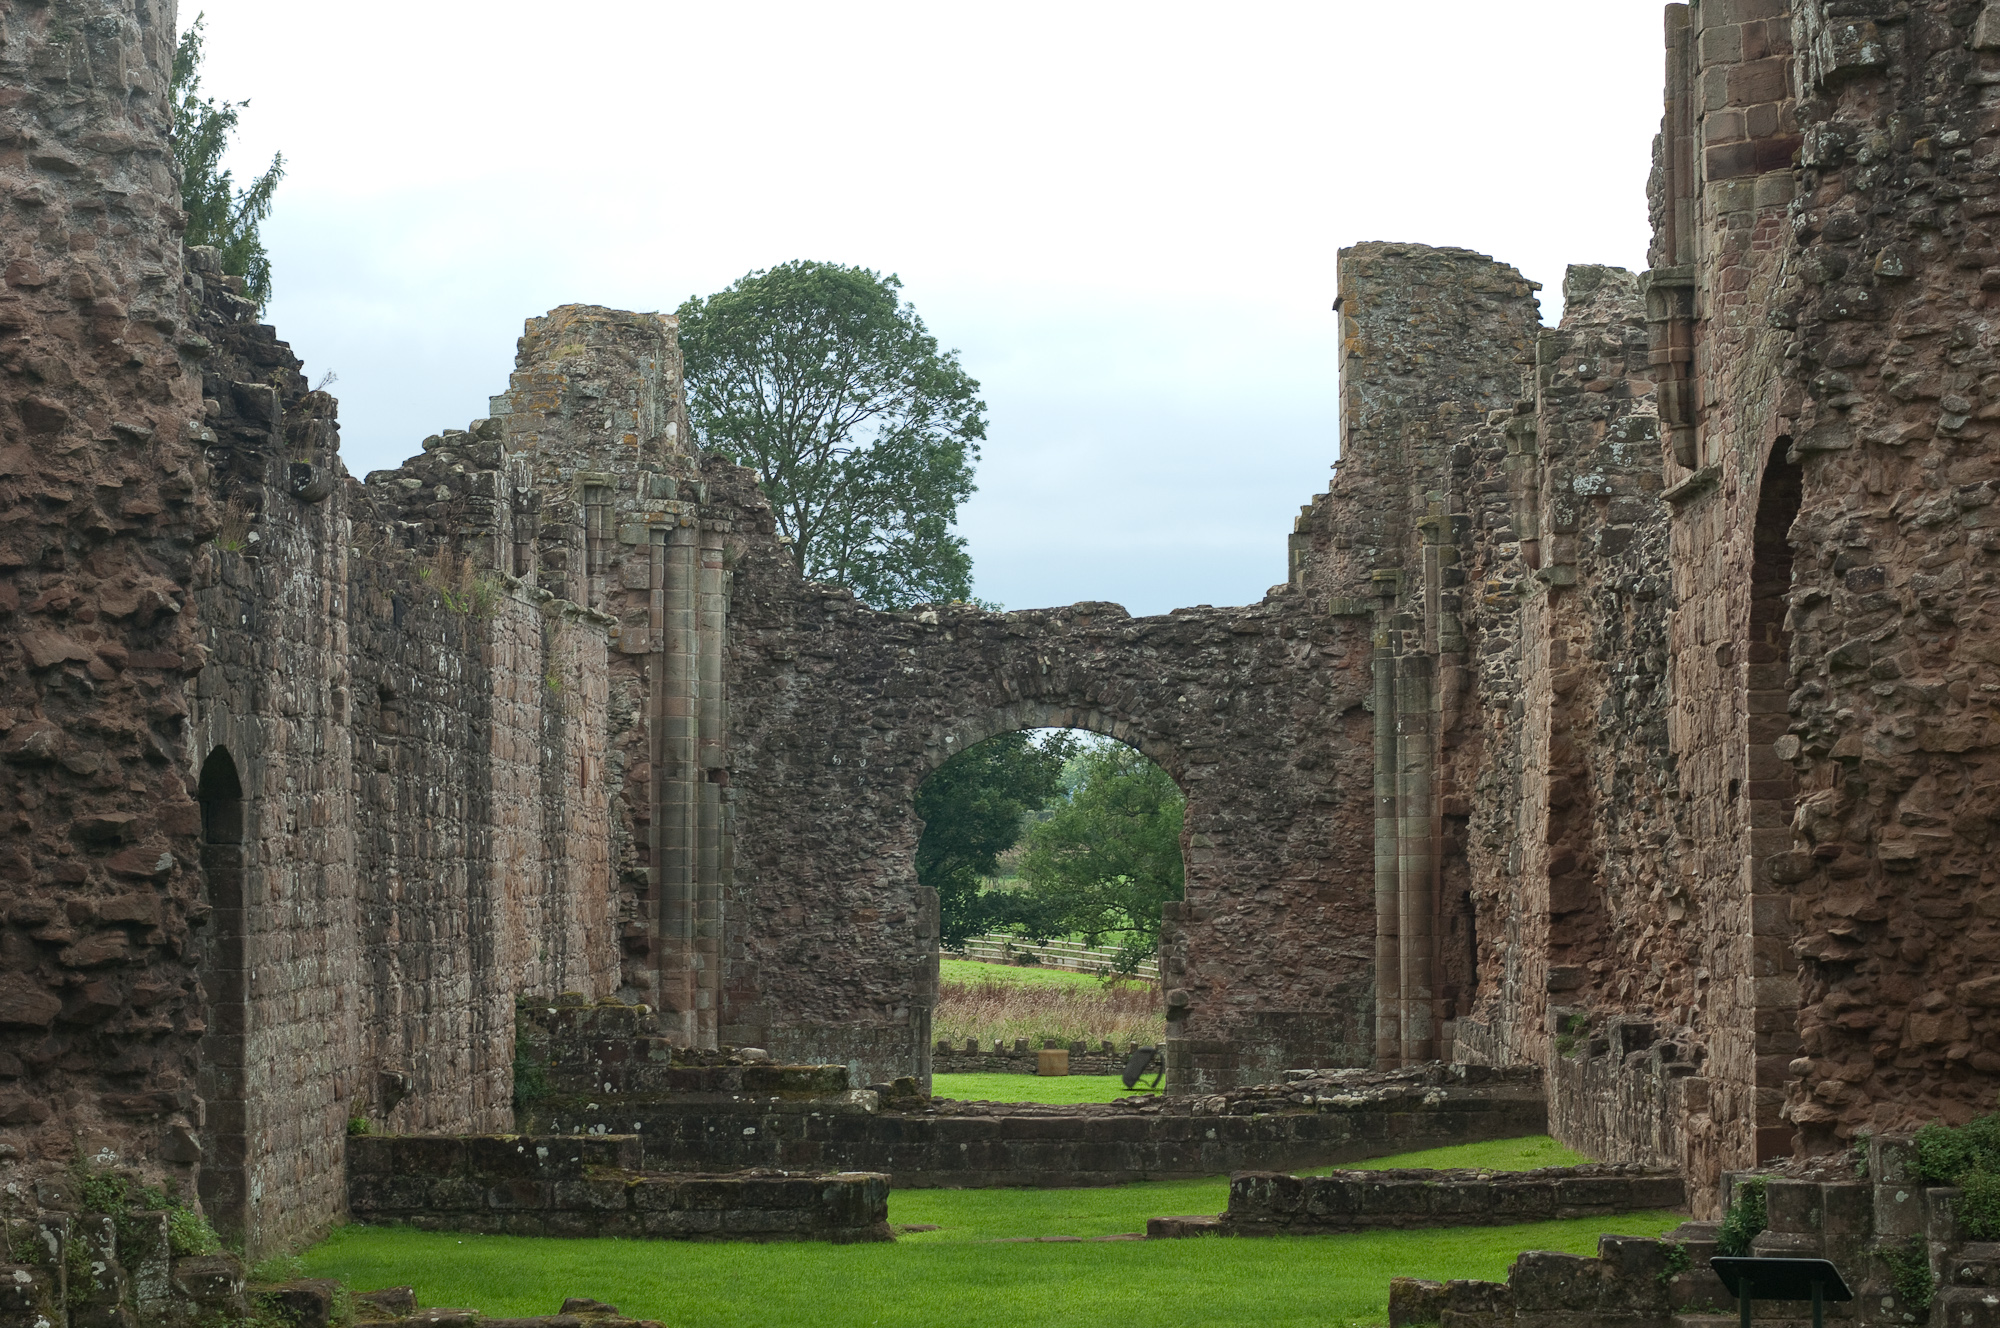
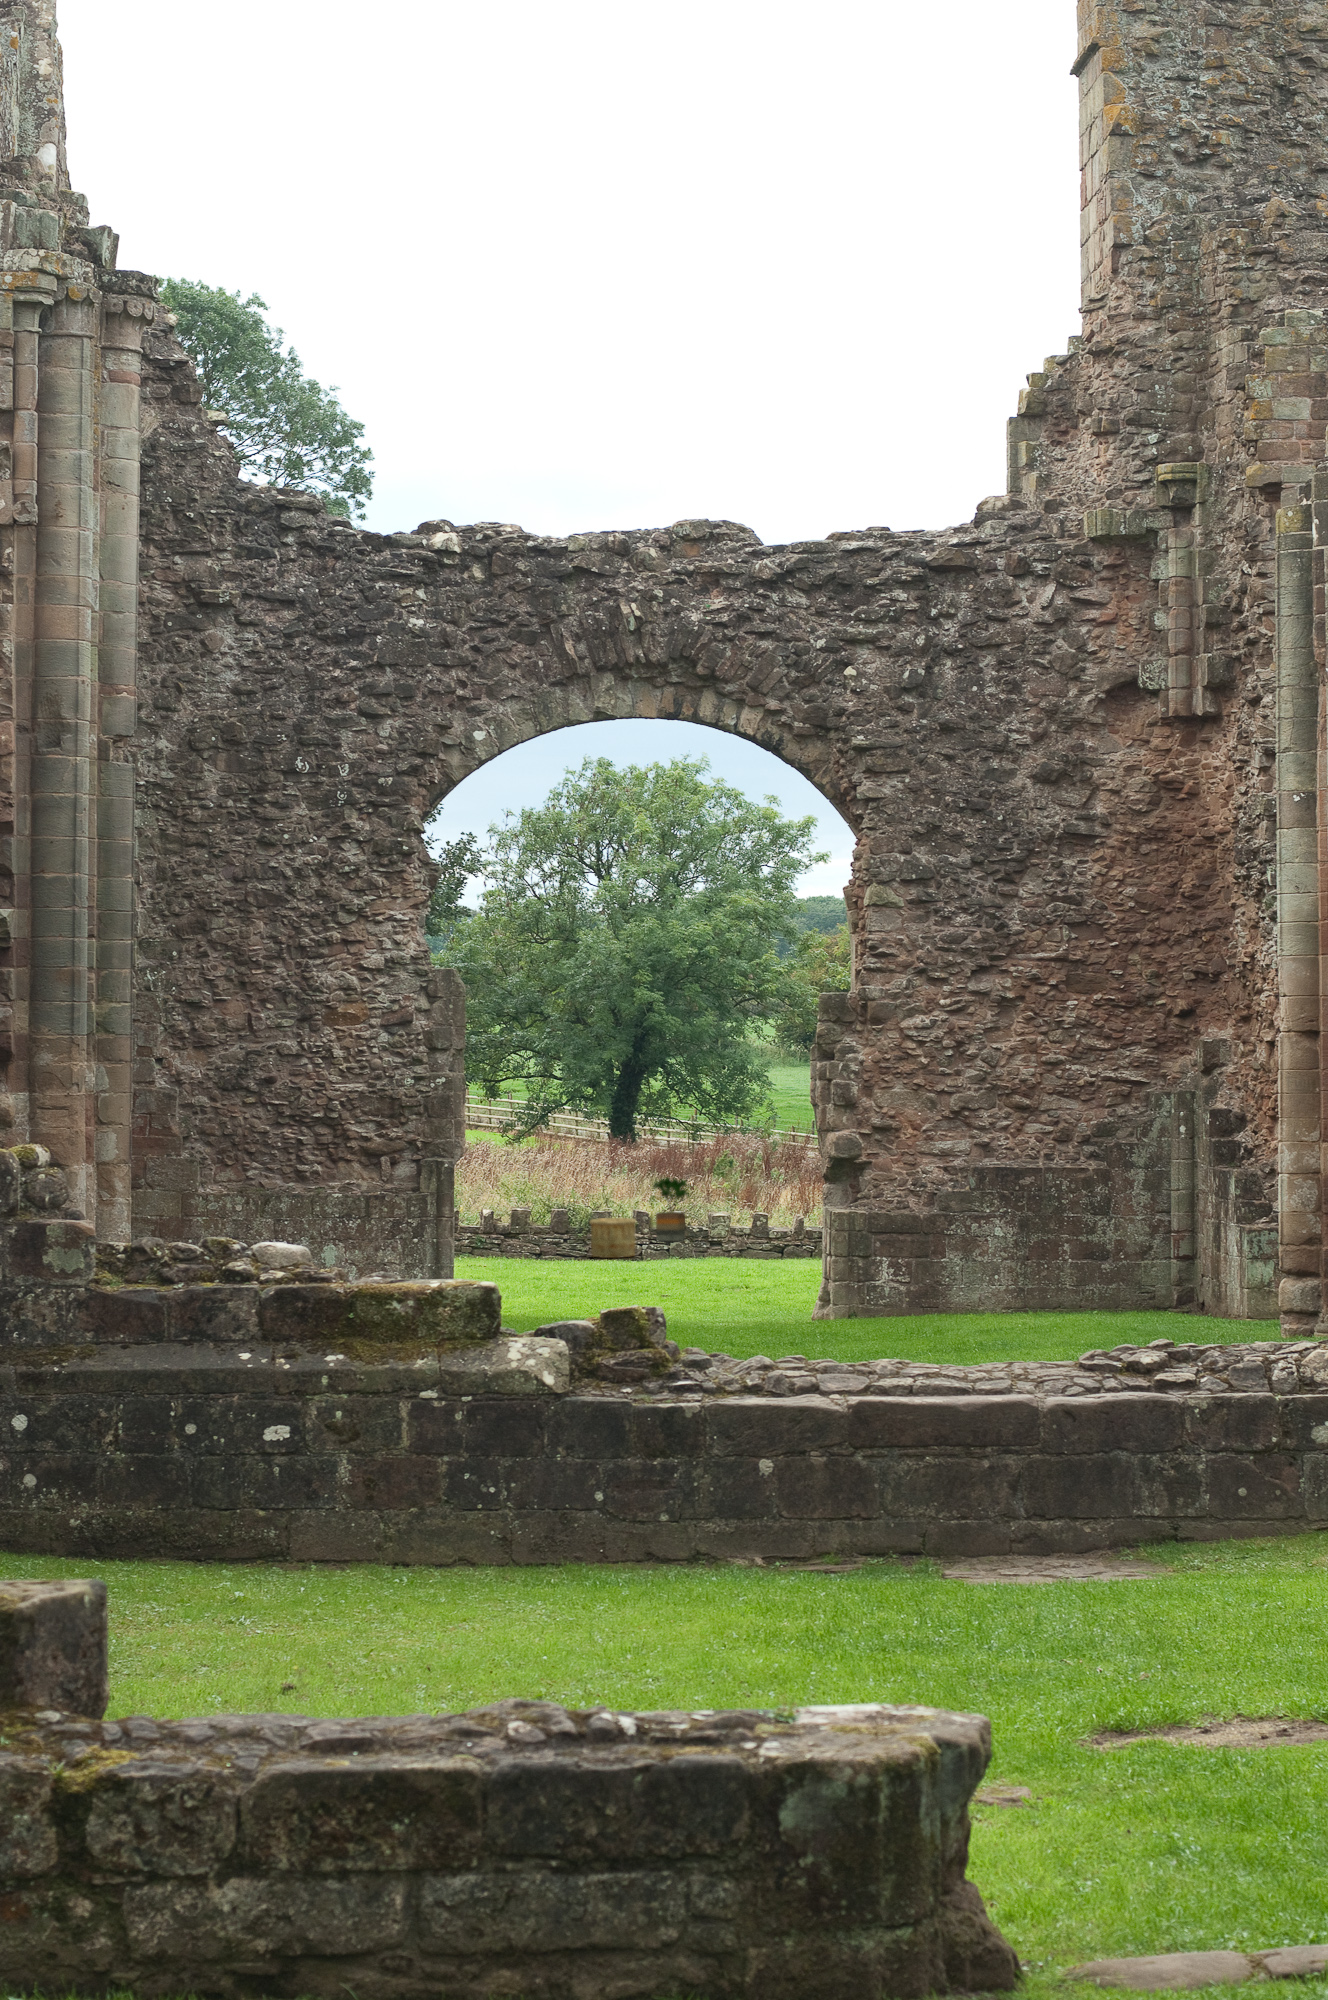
potted tree: none [1093,1024,1121,1068] -> present [653,1178,692,1241]
backpack: present [1122,1046,1165,1089] -> none [760,1216,831,1285]

